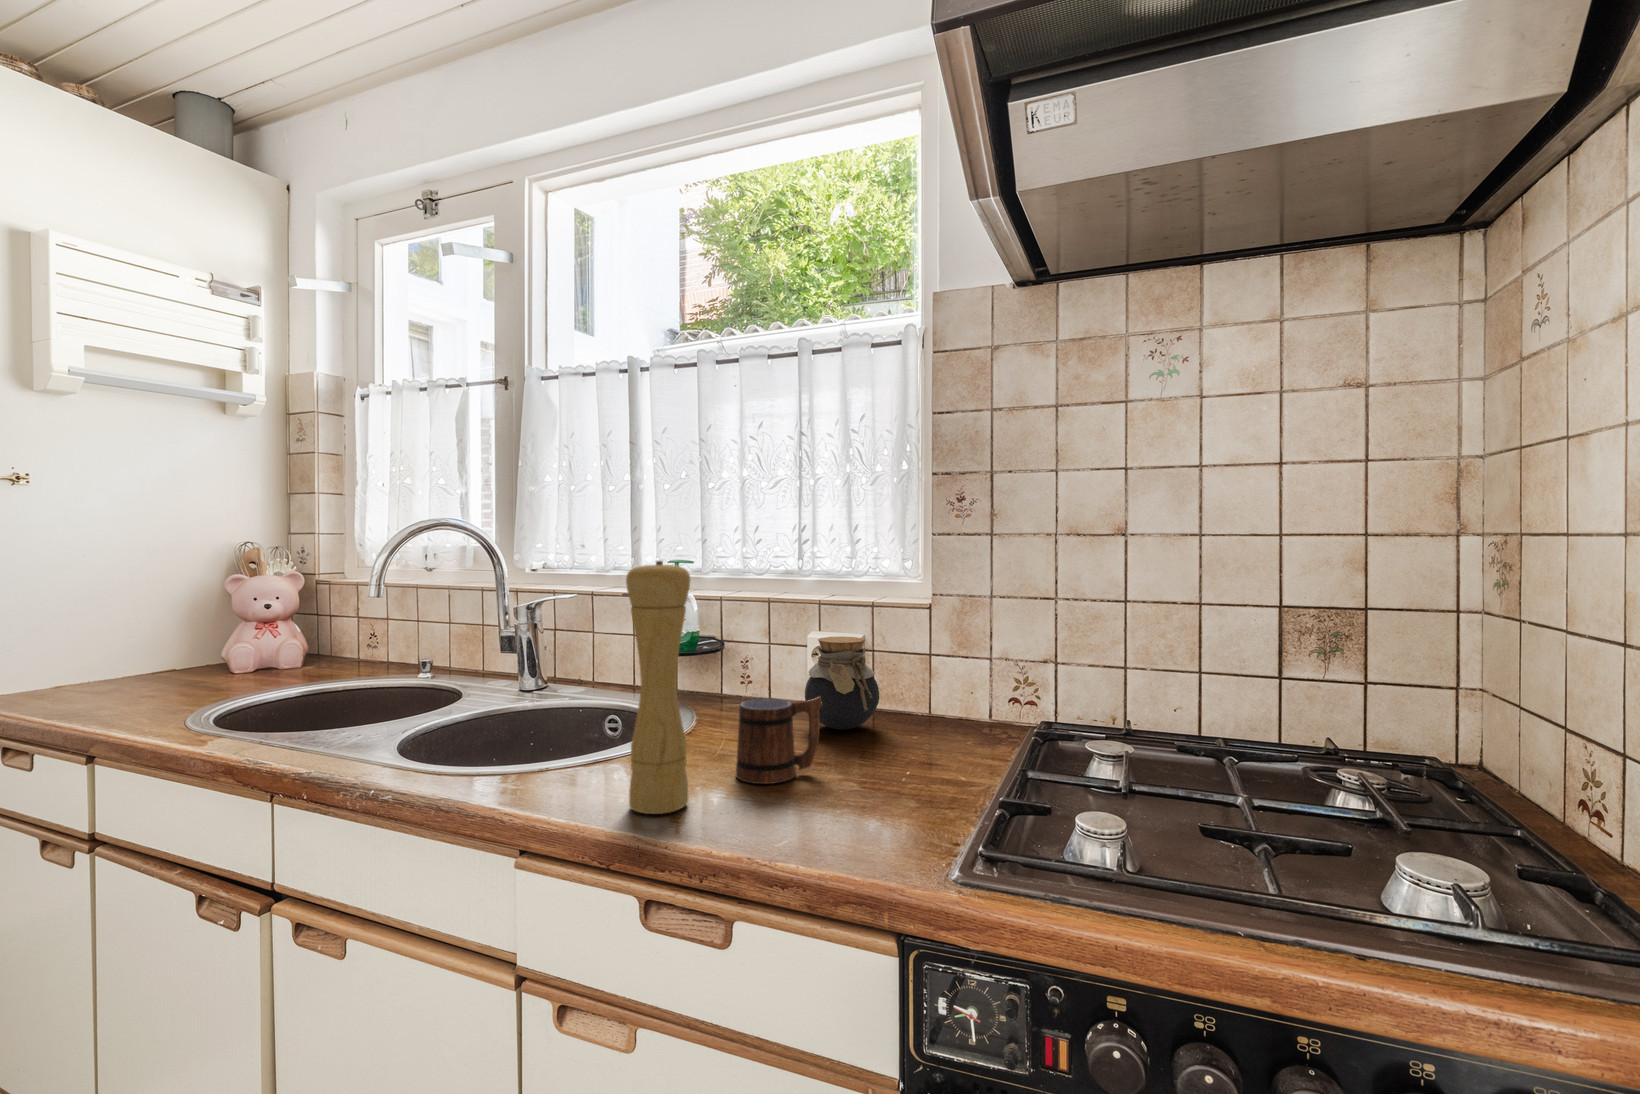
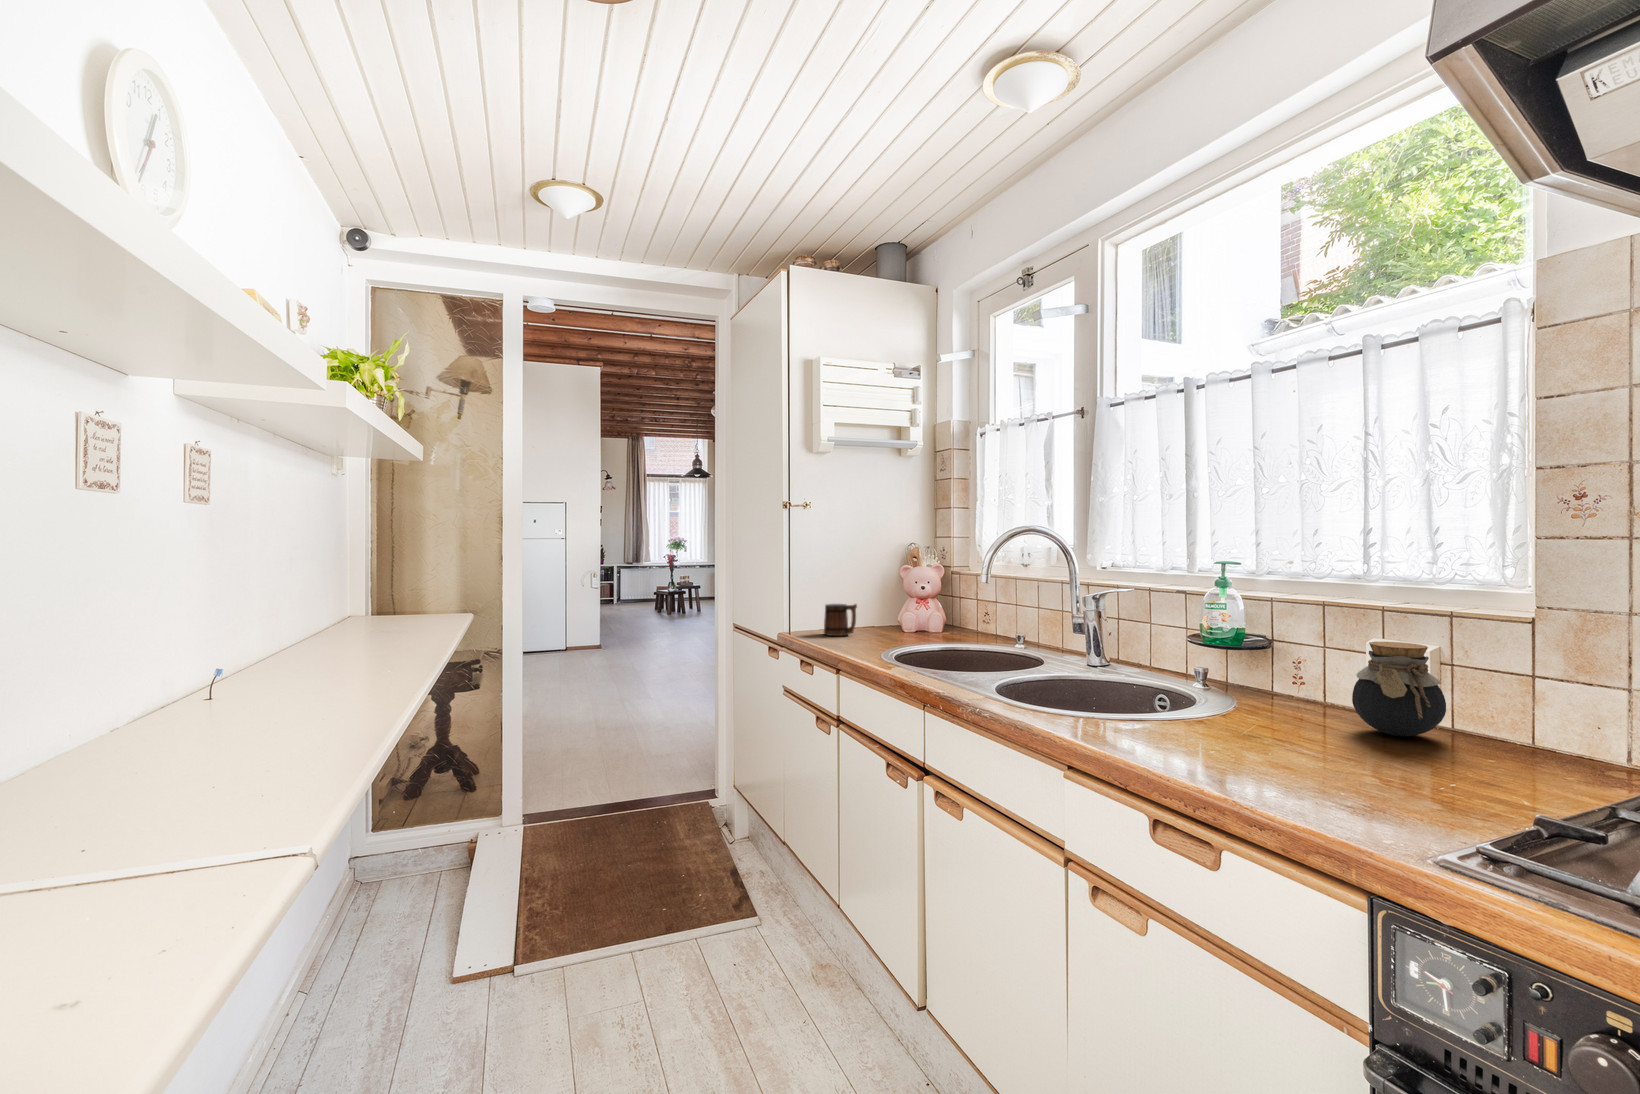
pepper mill: present [626,561,690,814] -> none [1147,560,1203,762]
mug: present [736,697,822,784] -> present [824,604,857,636]

